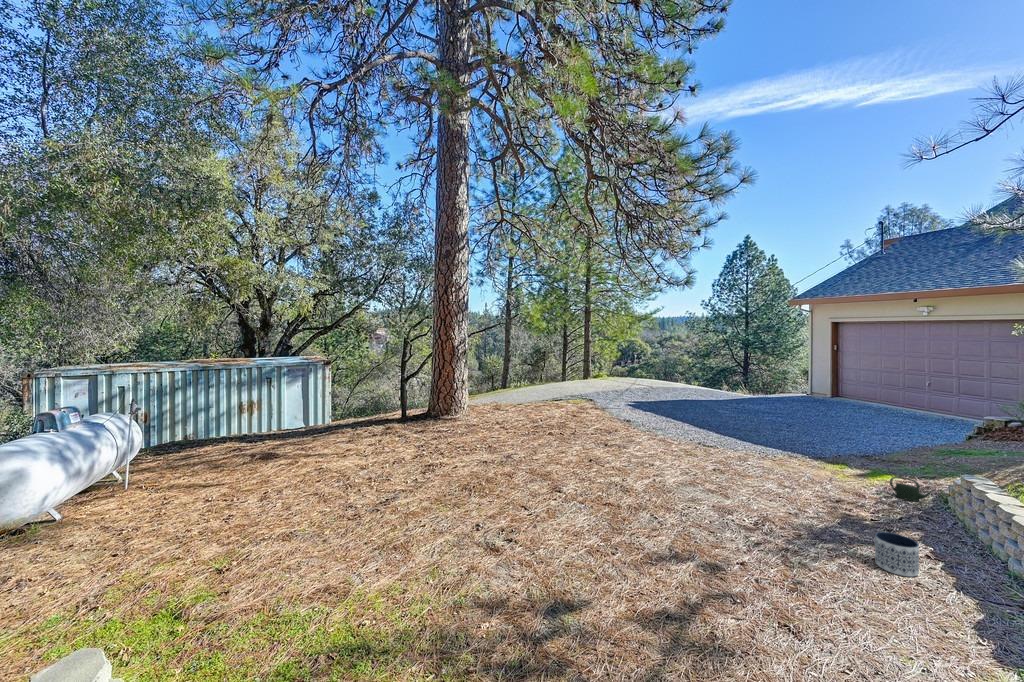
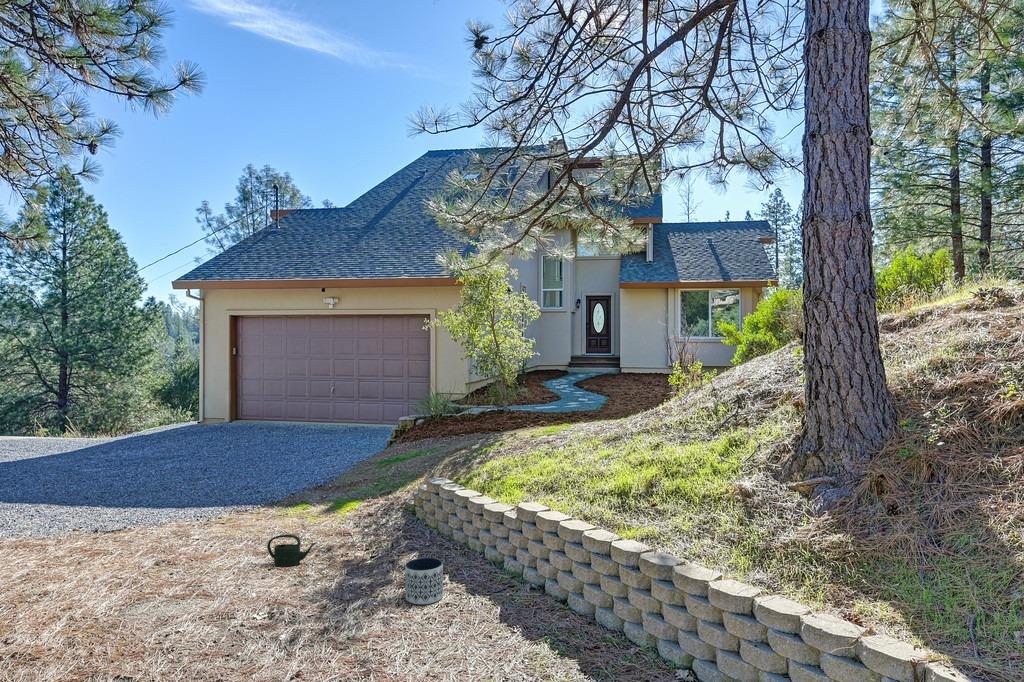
watering can: present [890,477,935,502] -> present [267,534,317,566]

